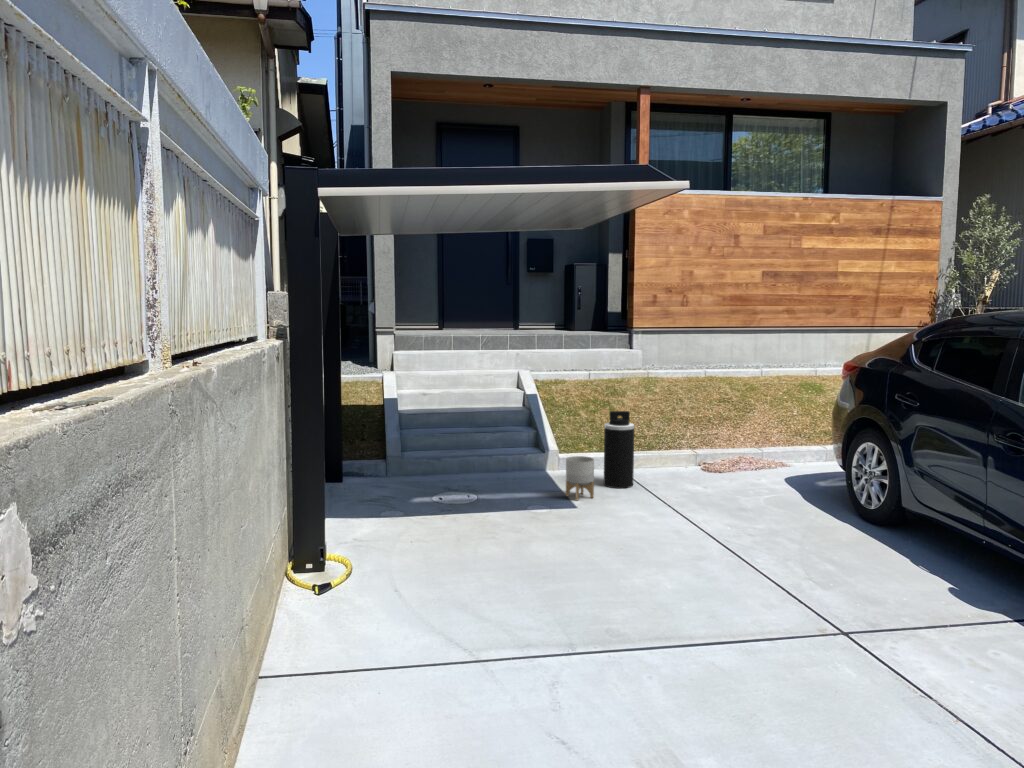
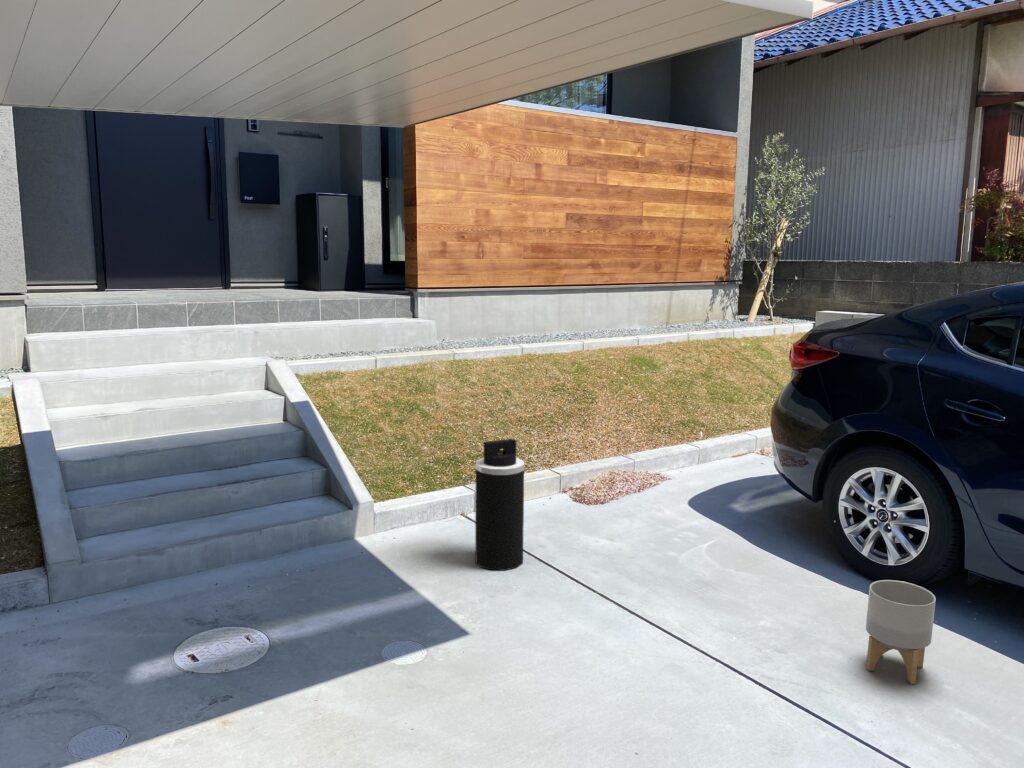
planter: present [566,456,594,500] -> present [866,580,936,684]

